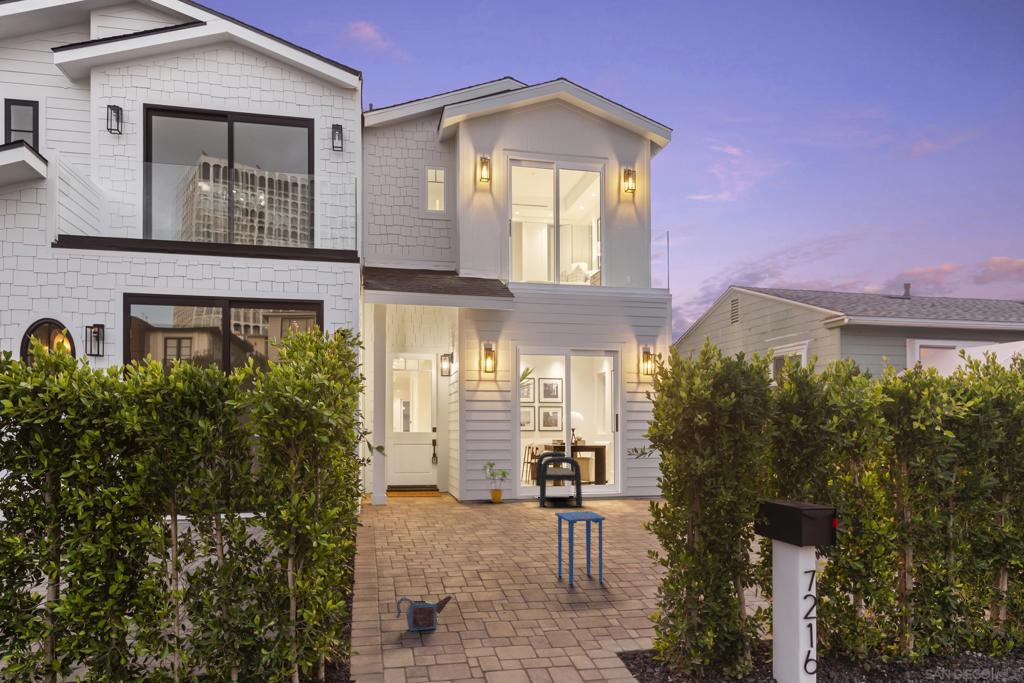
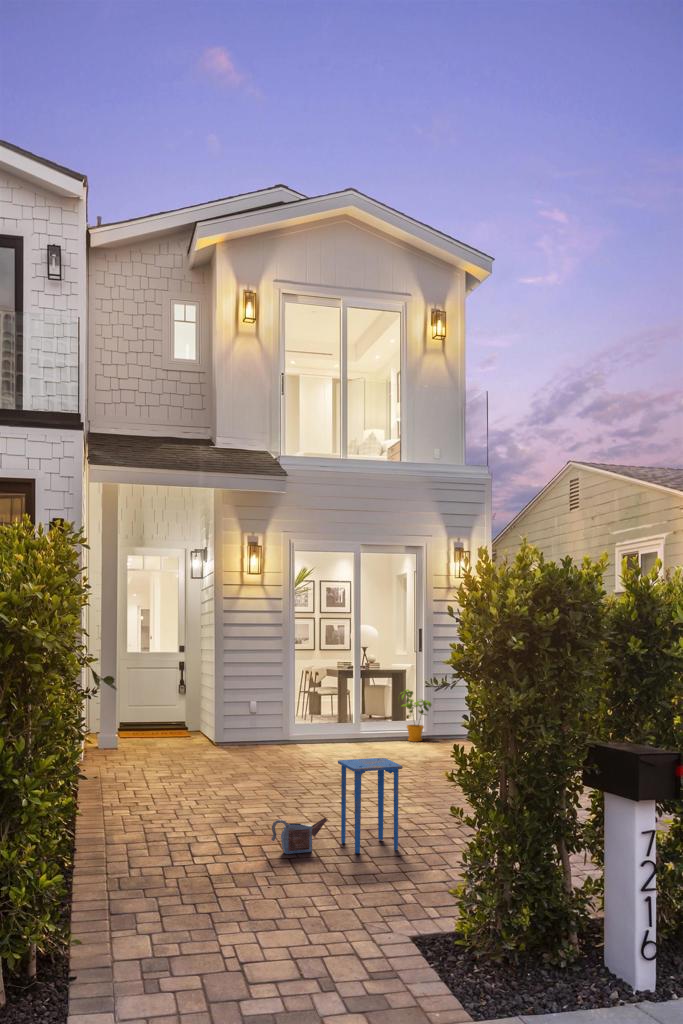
bench: present [535,451,582,506] -> none [315,678,377,752]
house plant: present [483,462,509,503] -> present [398,689,431,742]
watering can: present [396,596,452,631] -> present [271,818,328,854]

